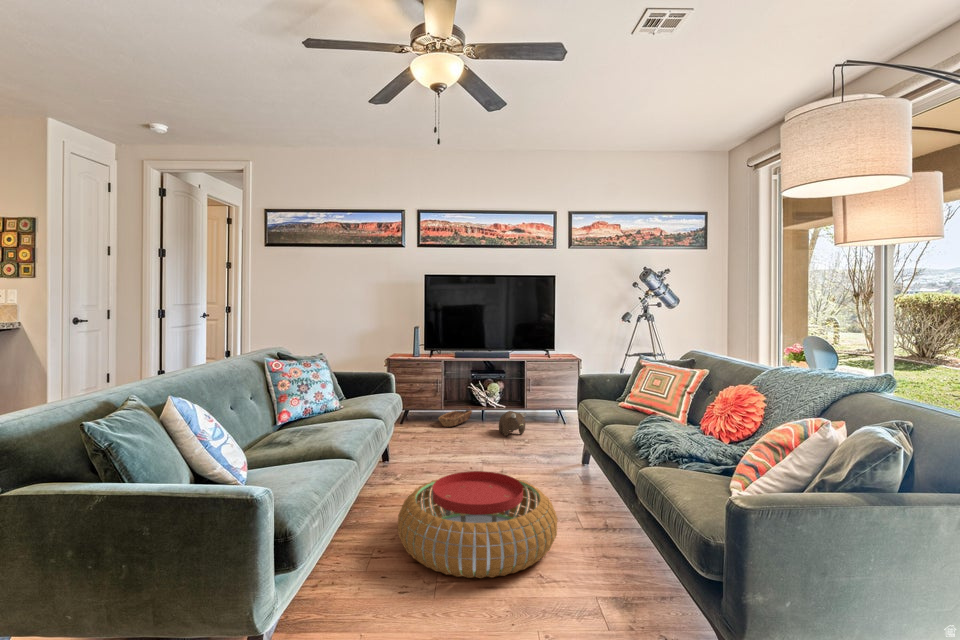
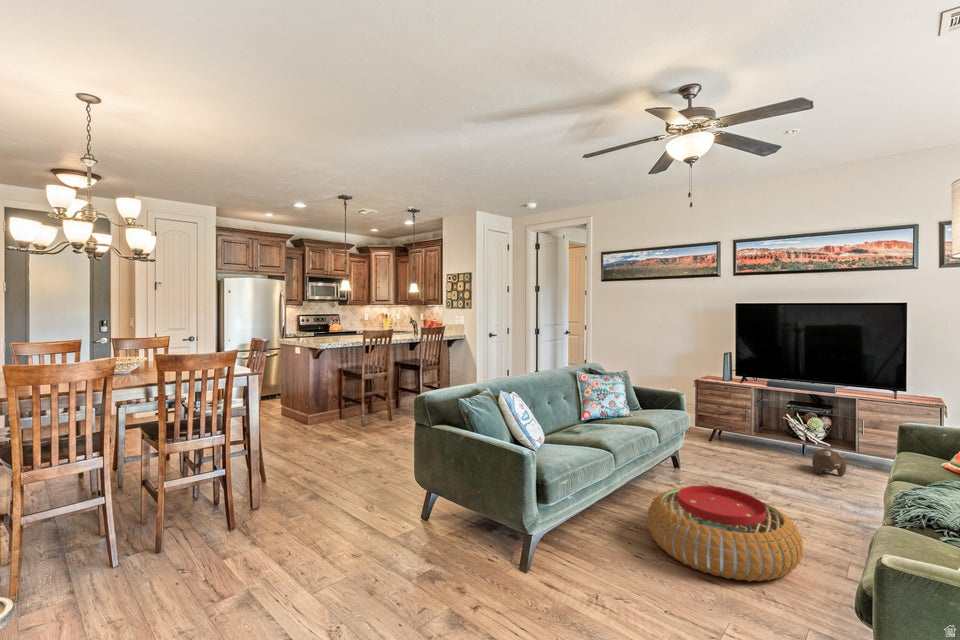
basket: present [439,408,472,427] -> none [735,434,789,457]

